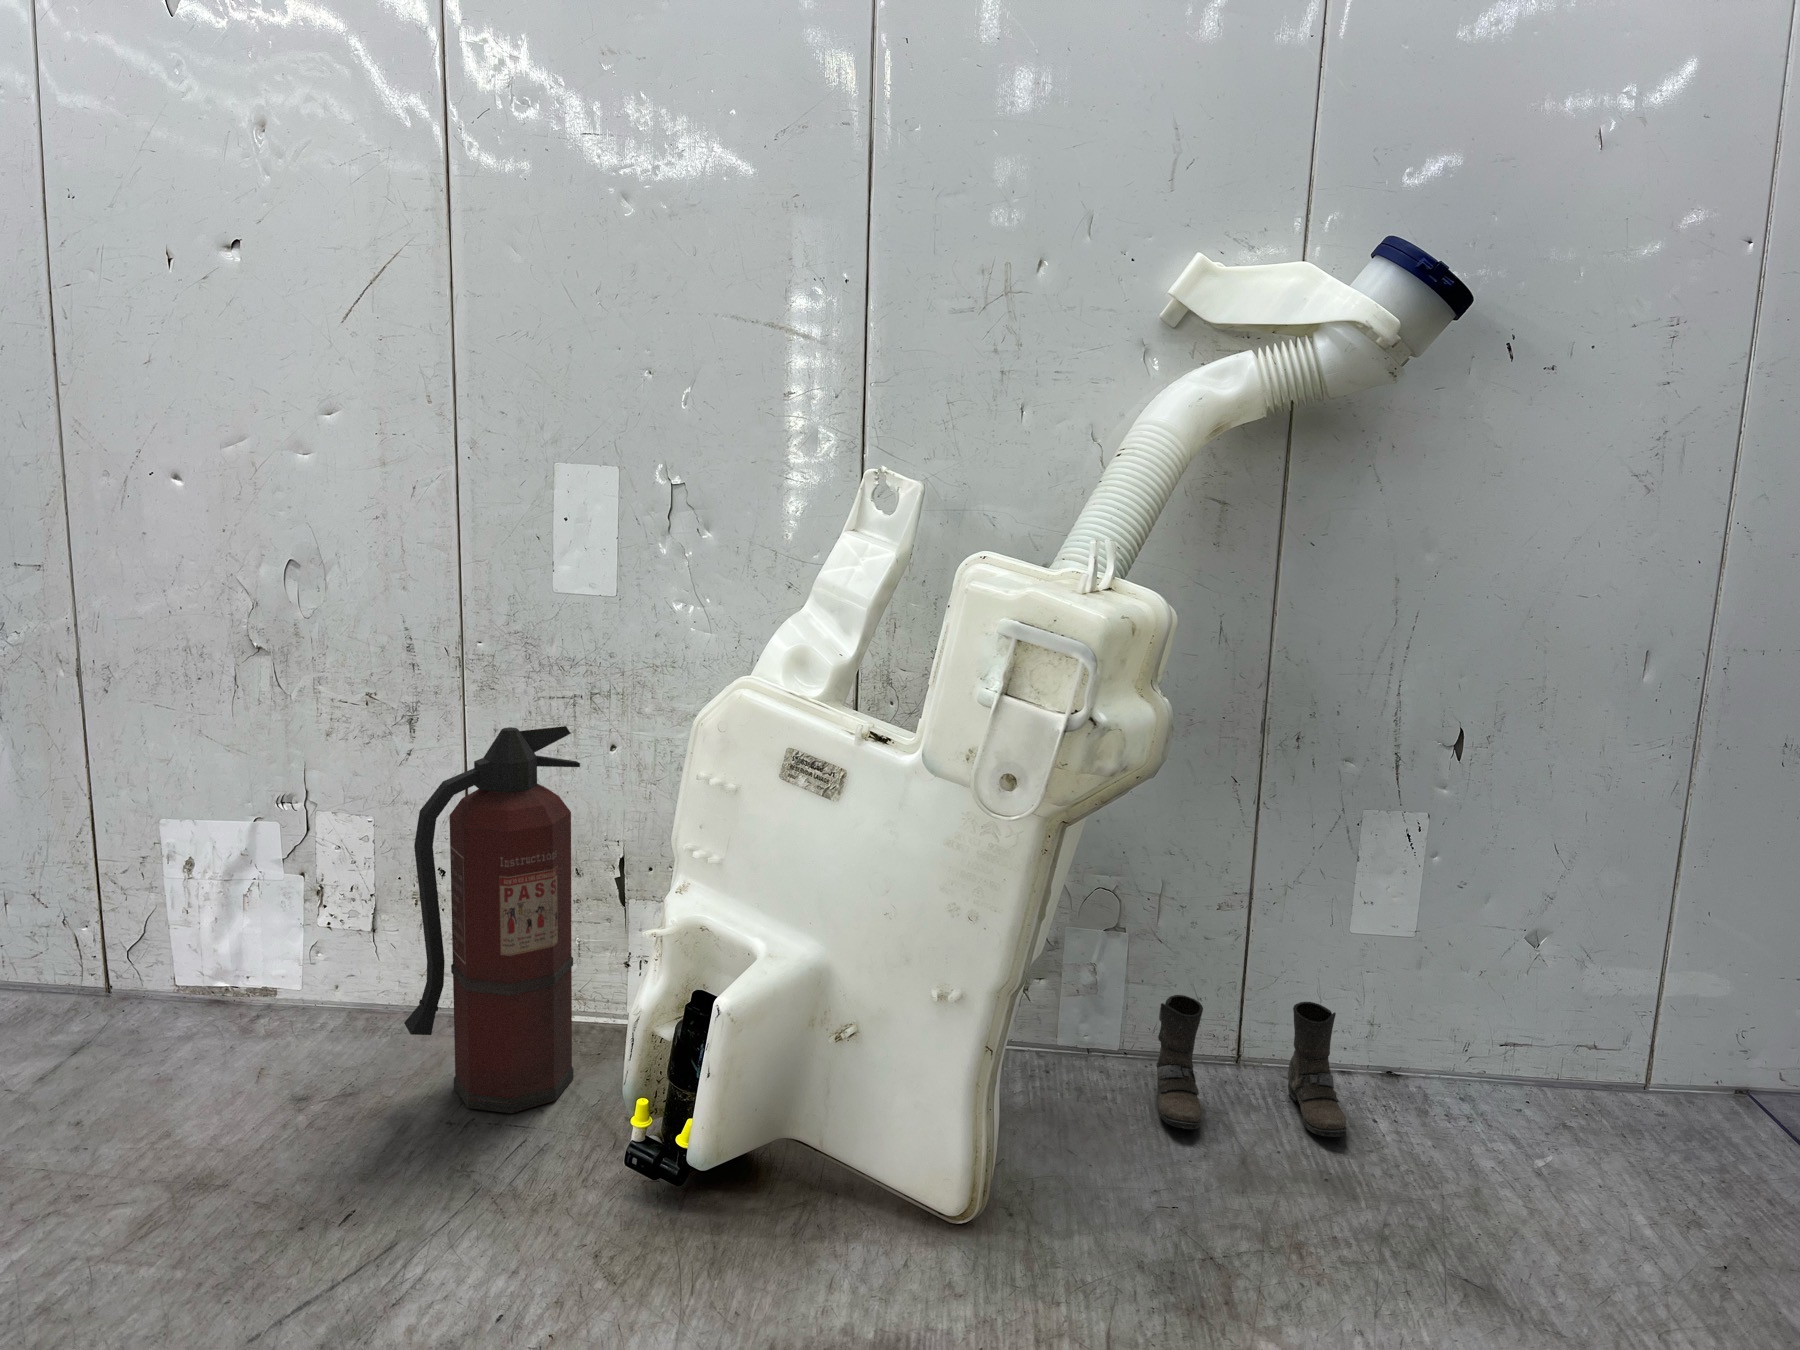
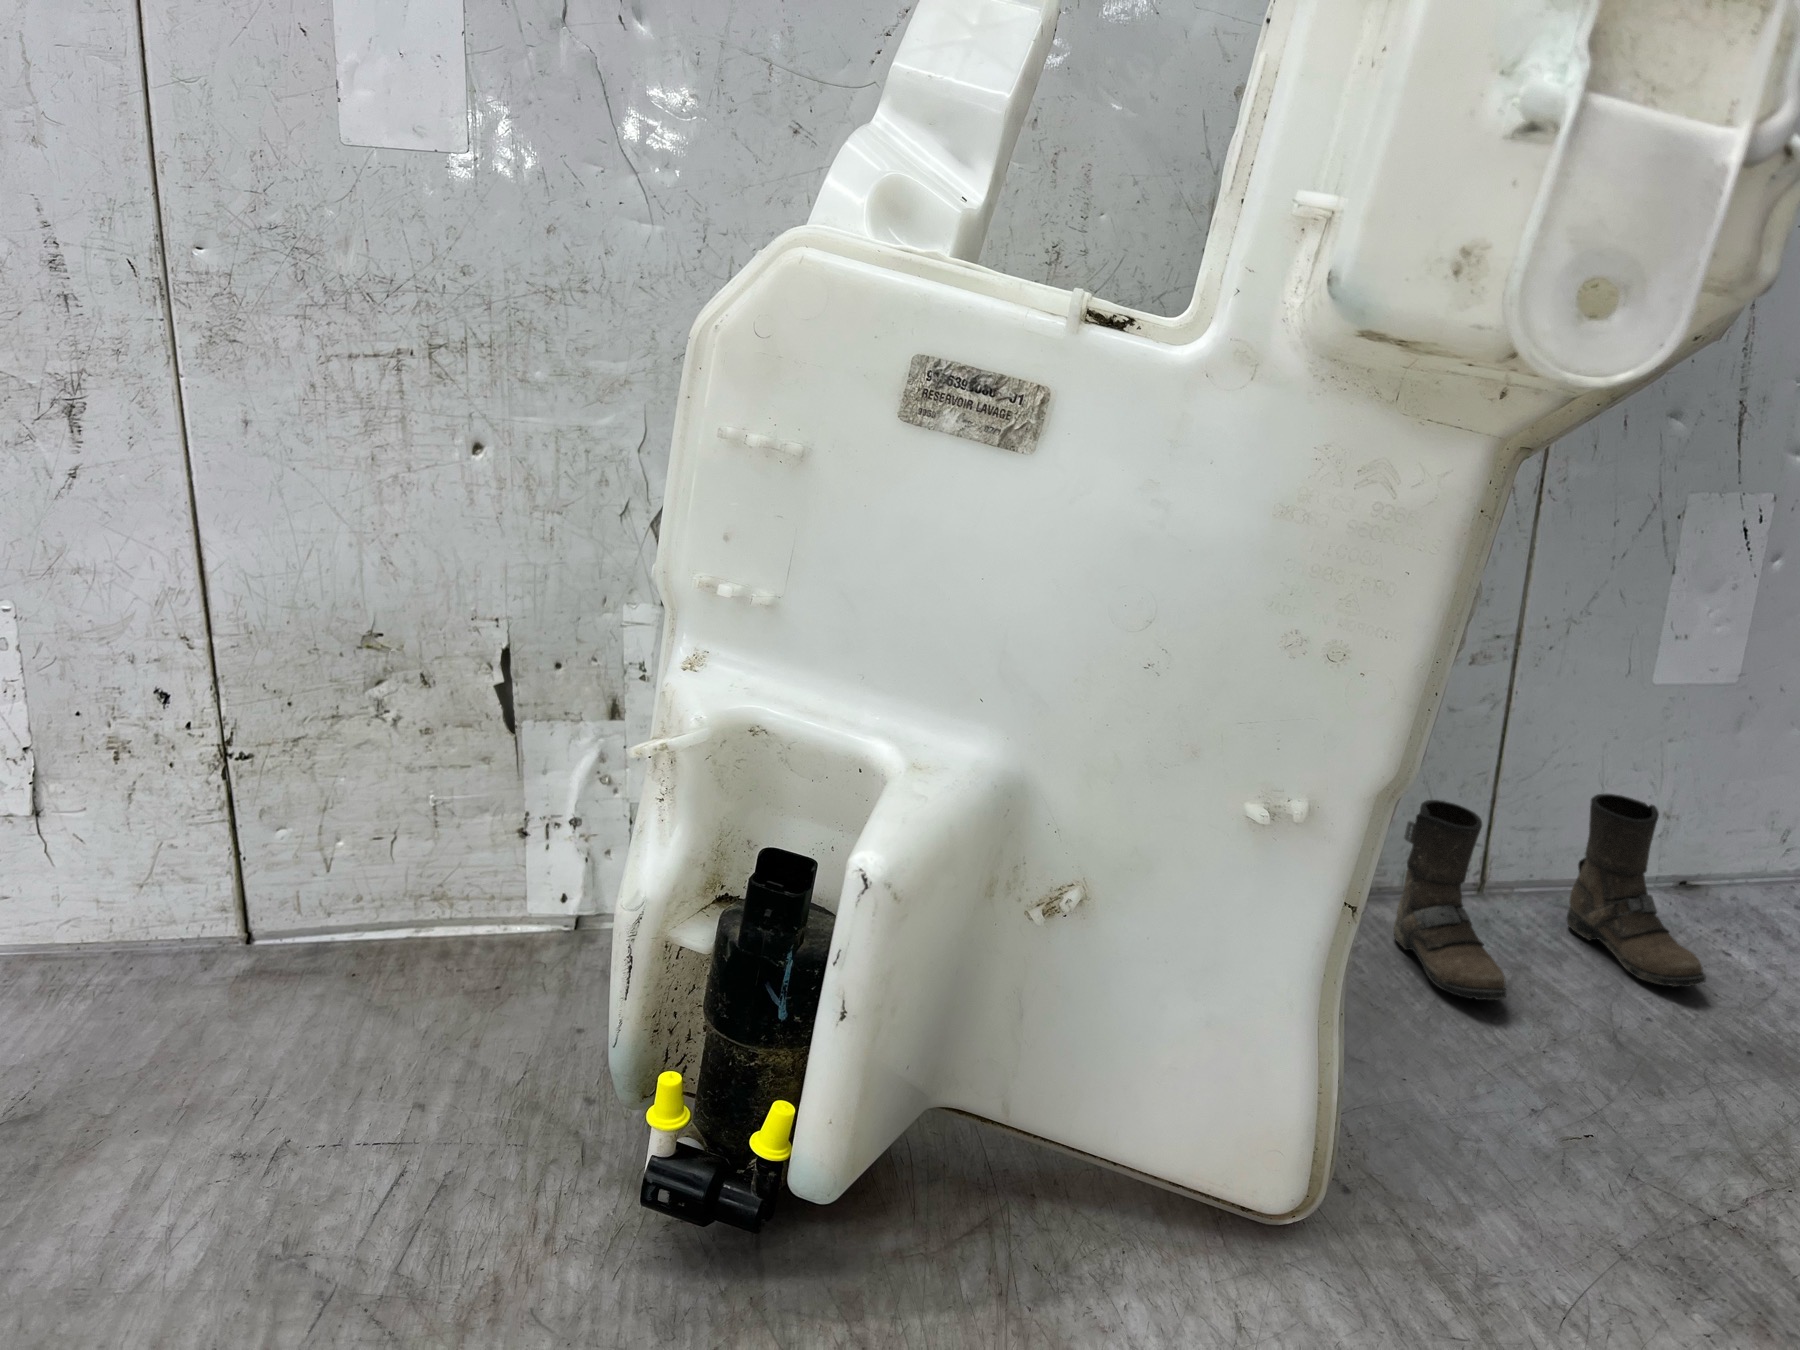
fire extinguisher: present [404,726,580,1113] -> none [105,368,465,1121]

